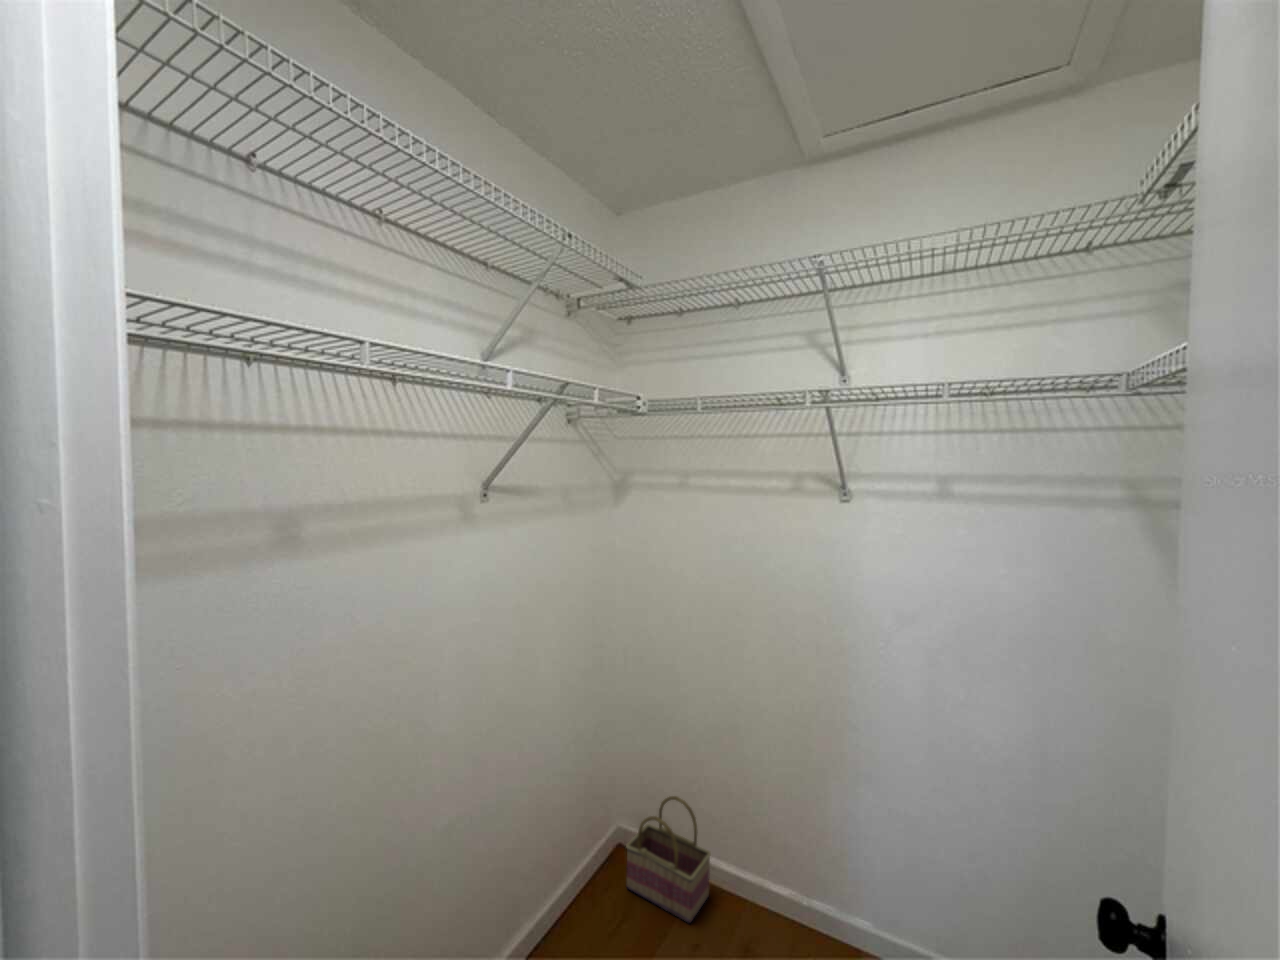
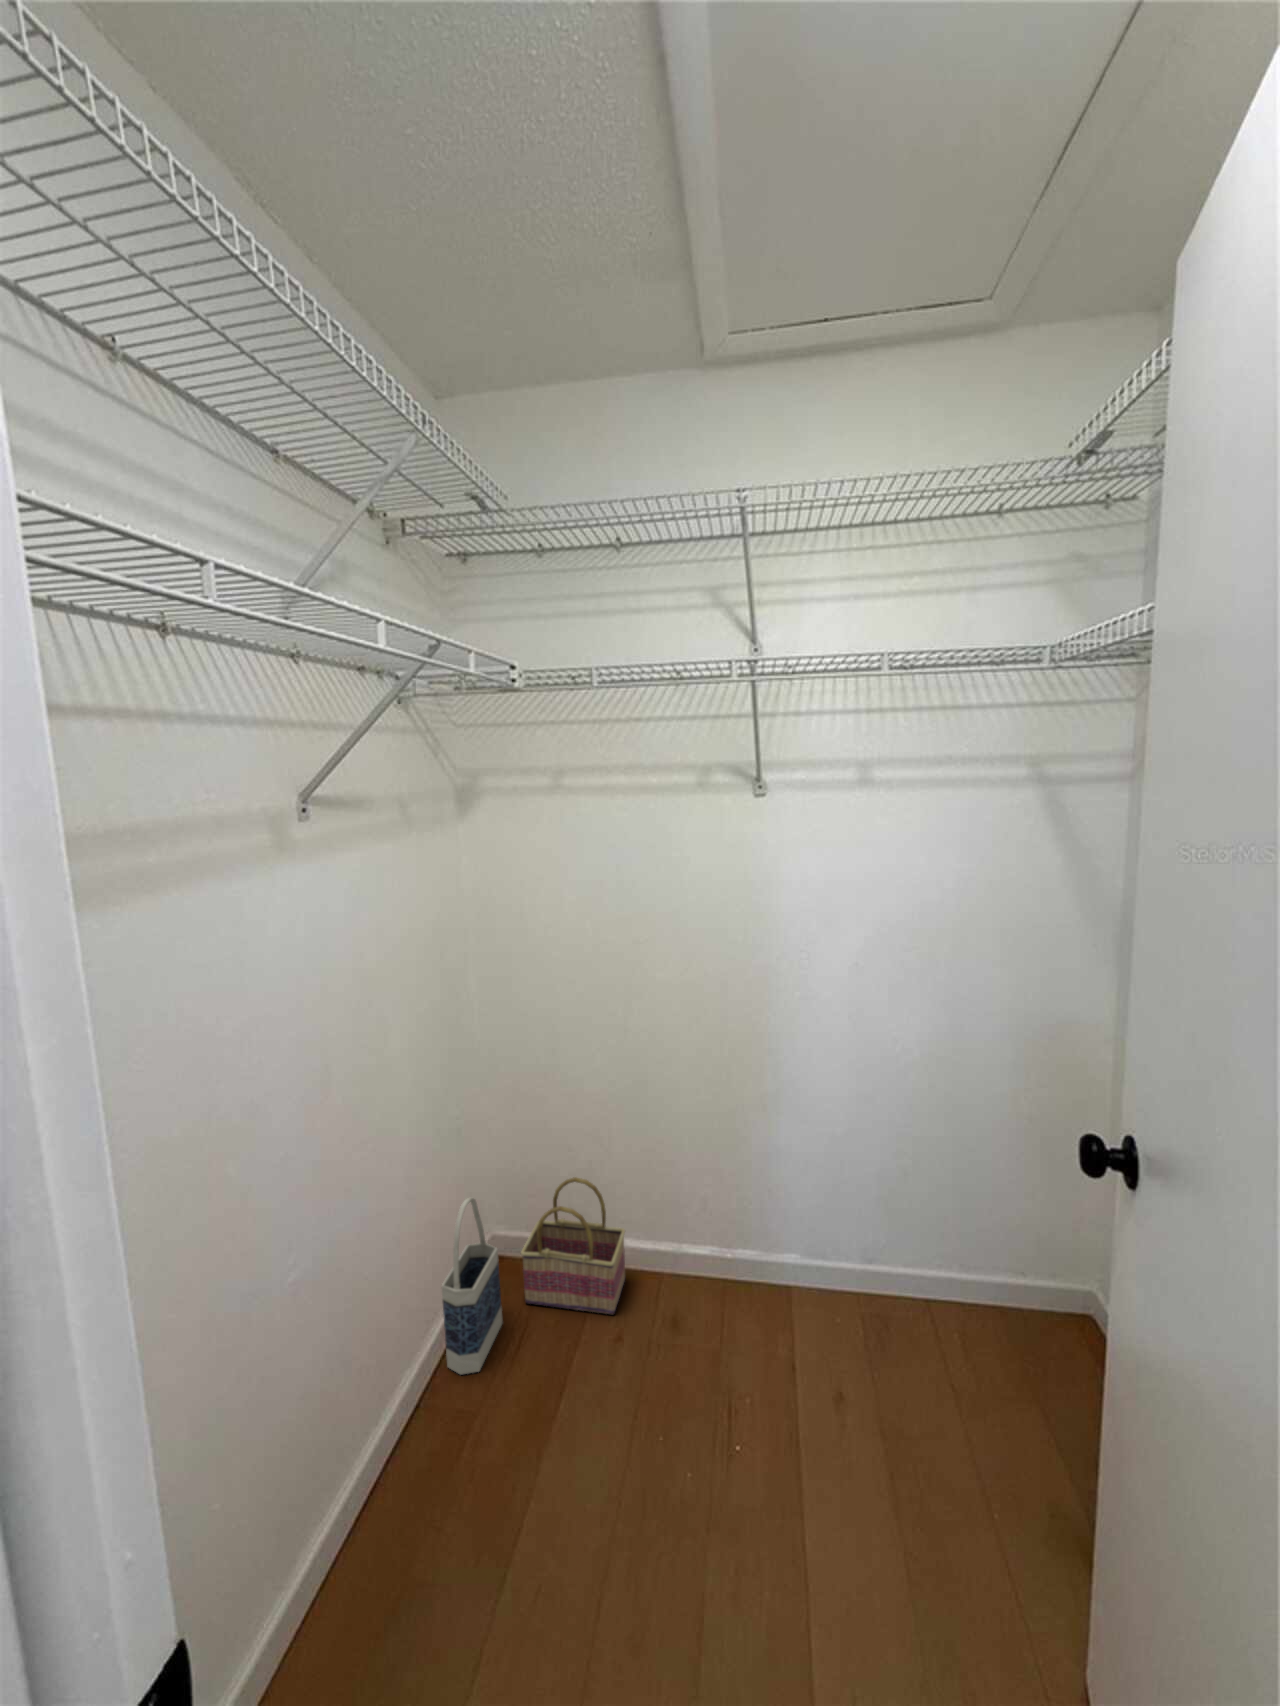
bag: none [557,789,606,931] -> present [442,1198,502,1374]

